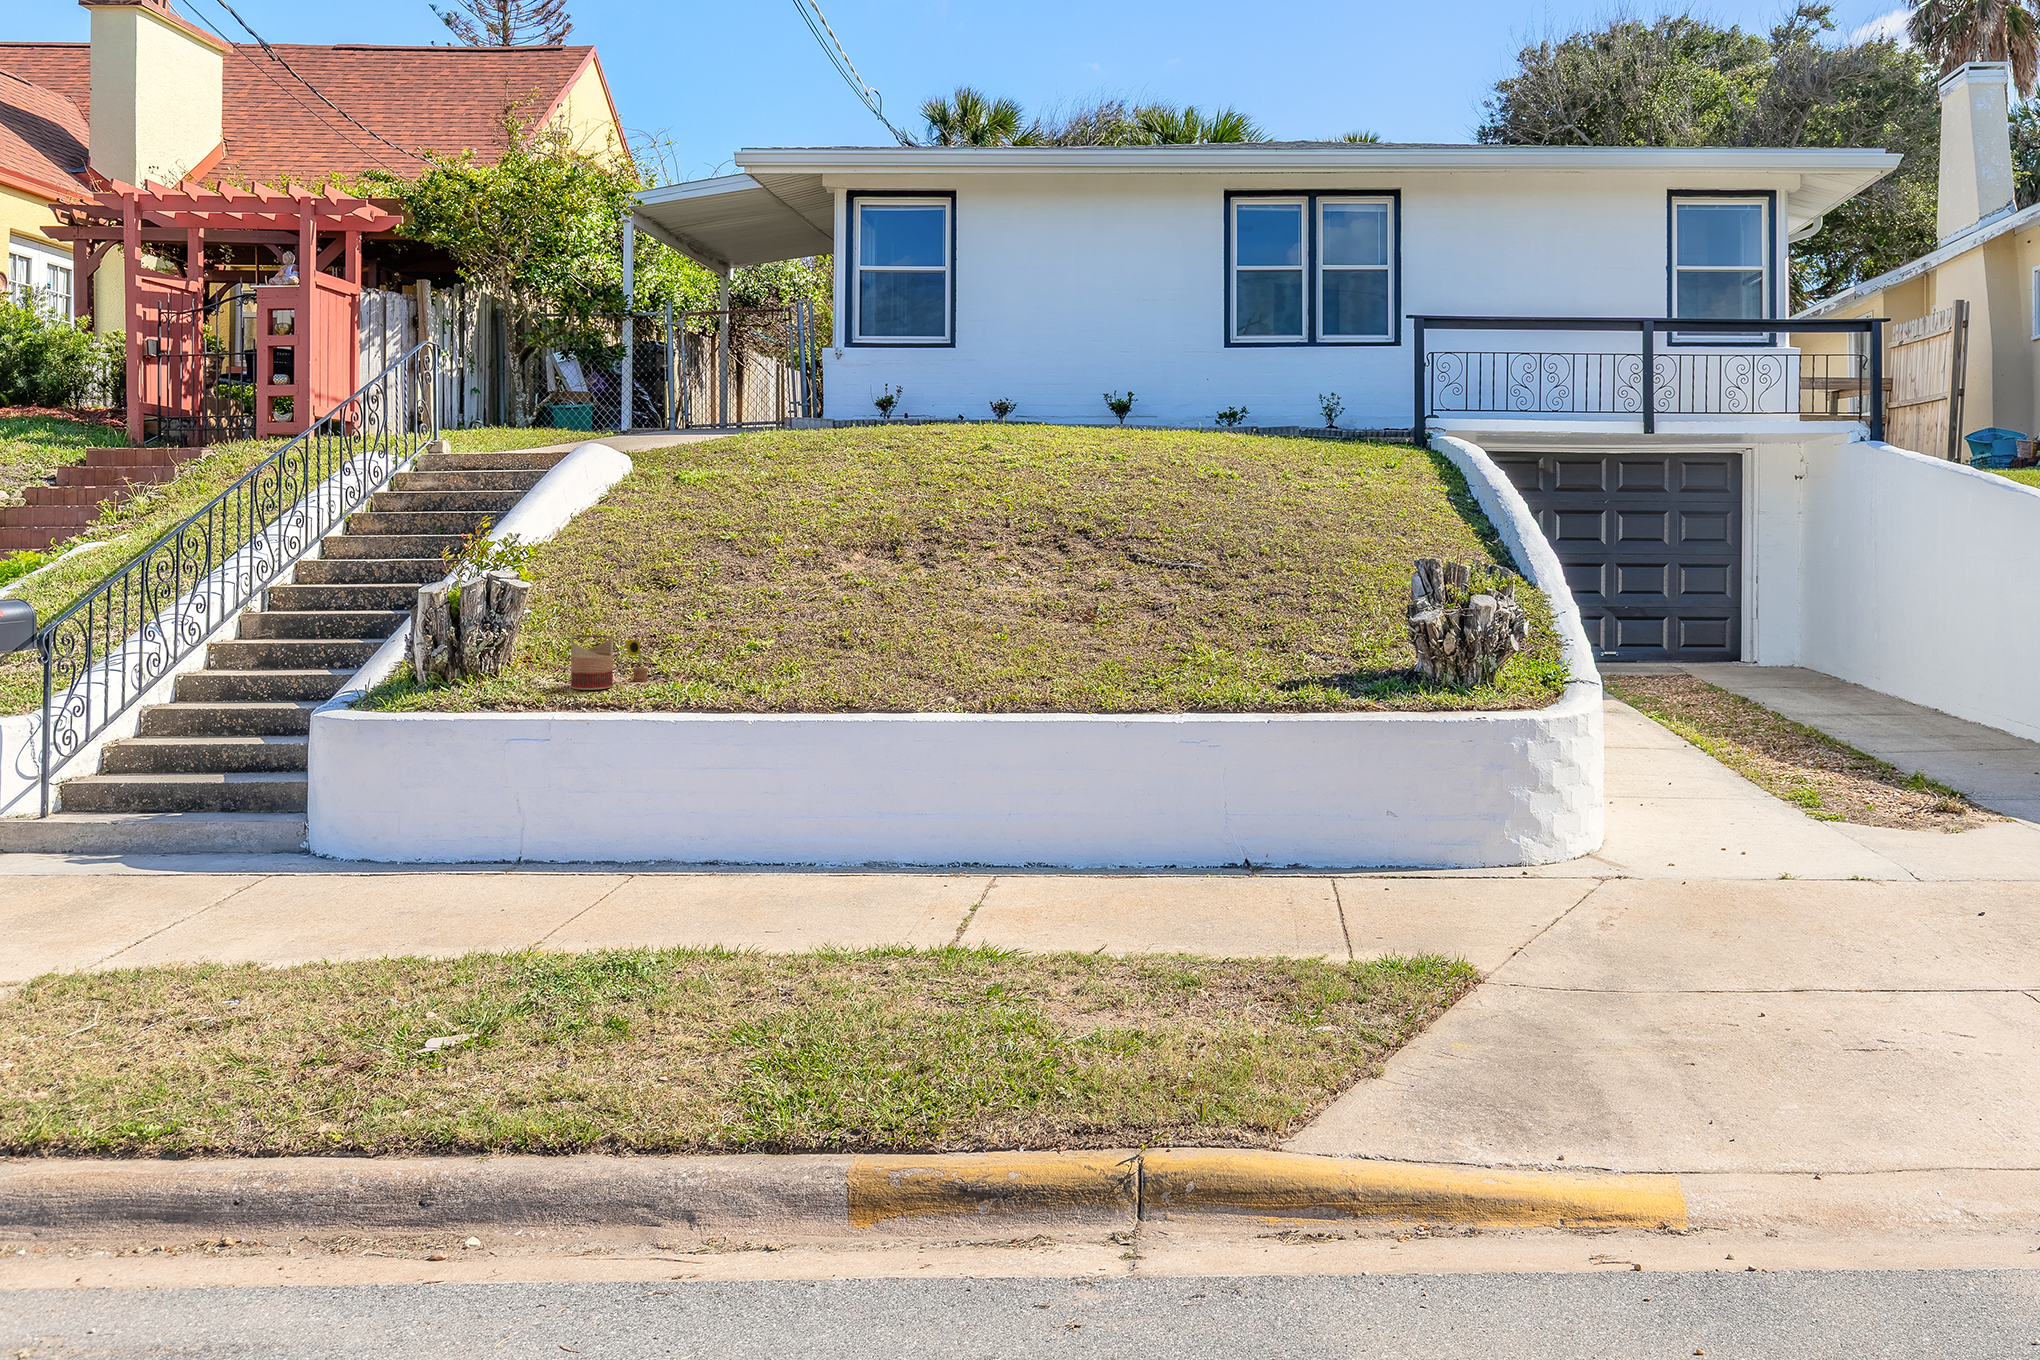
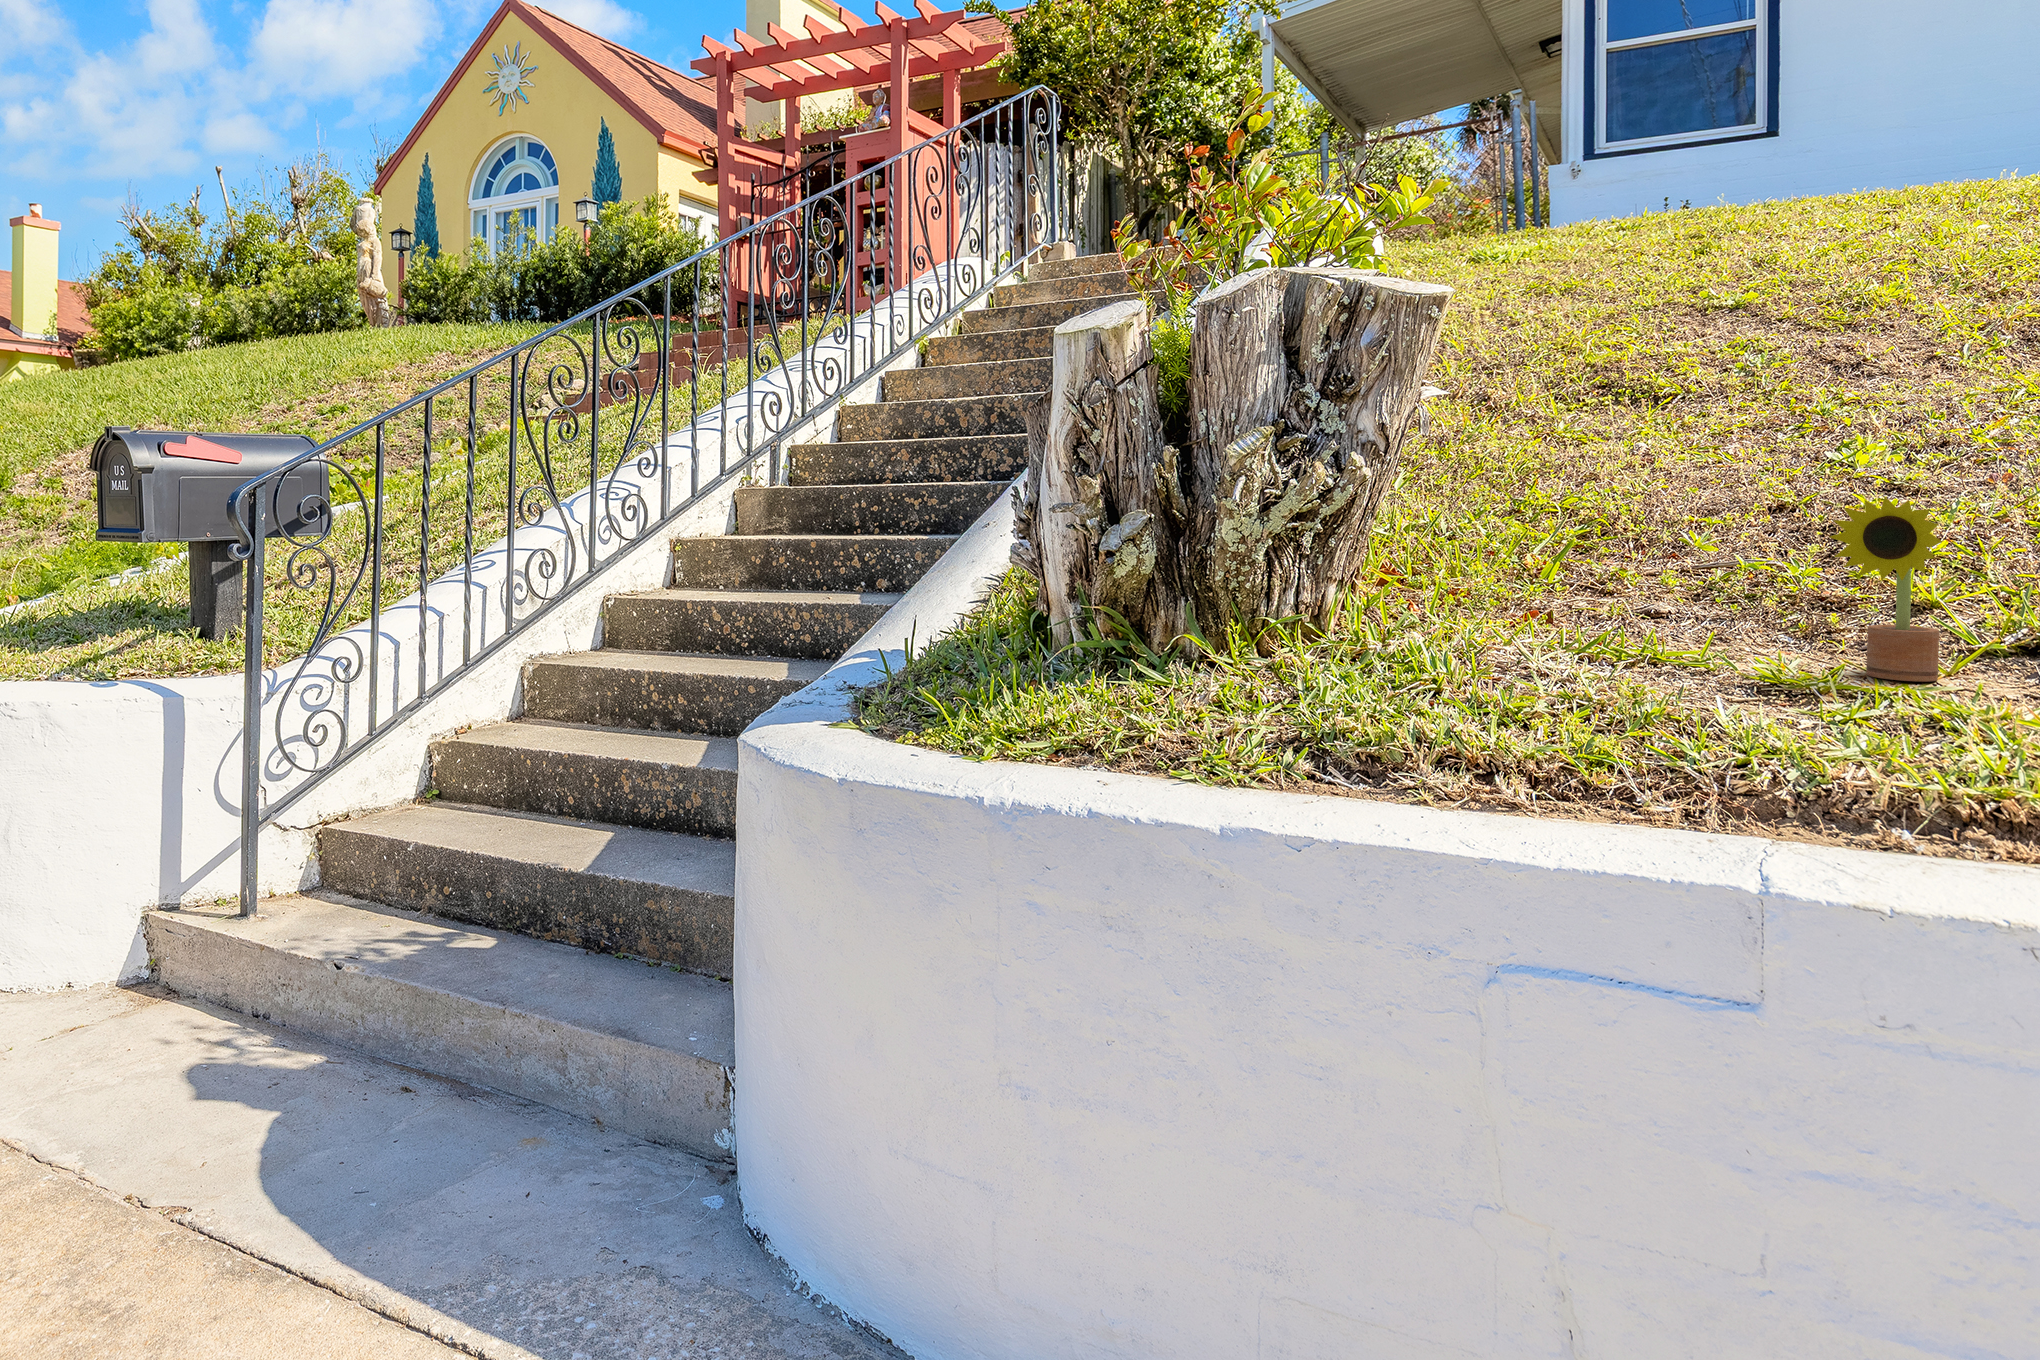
basket: present [571,634,613,690] -> none [1631,477,1842,710]

